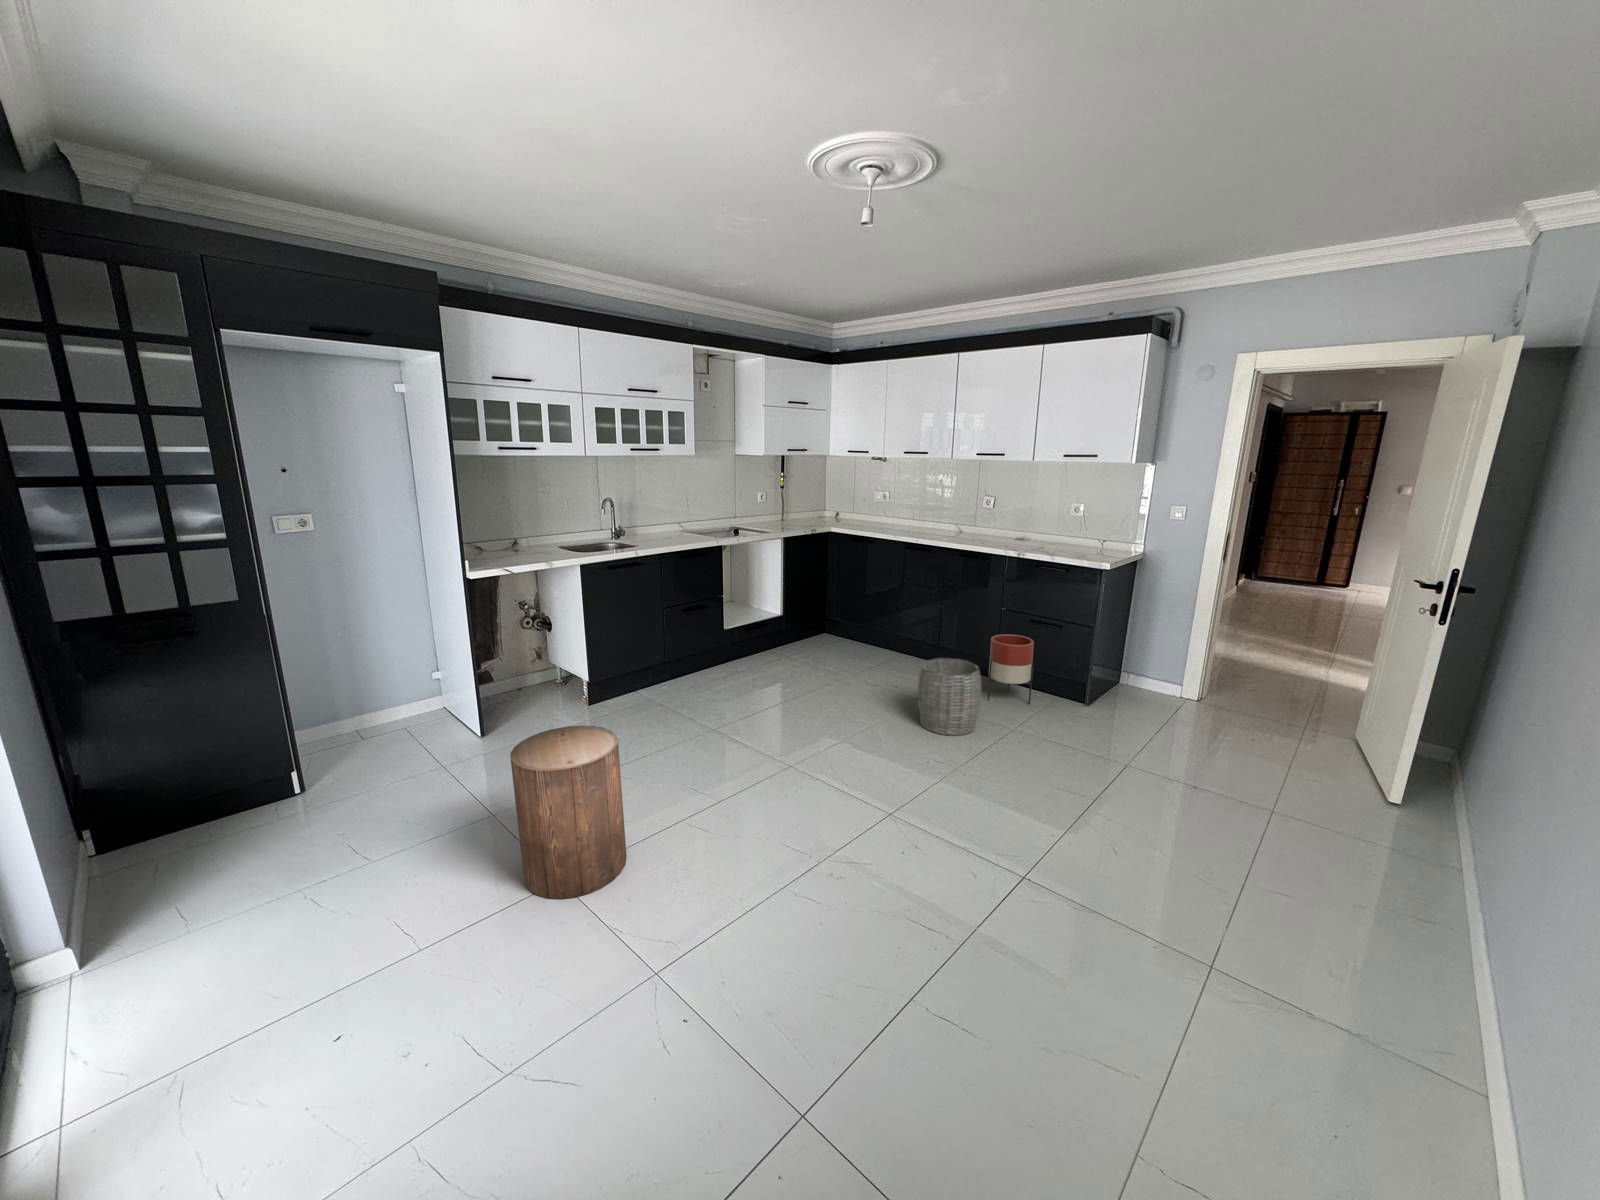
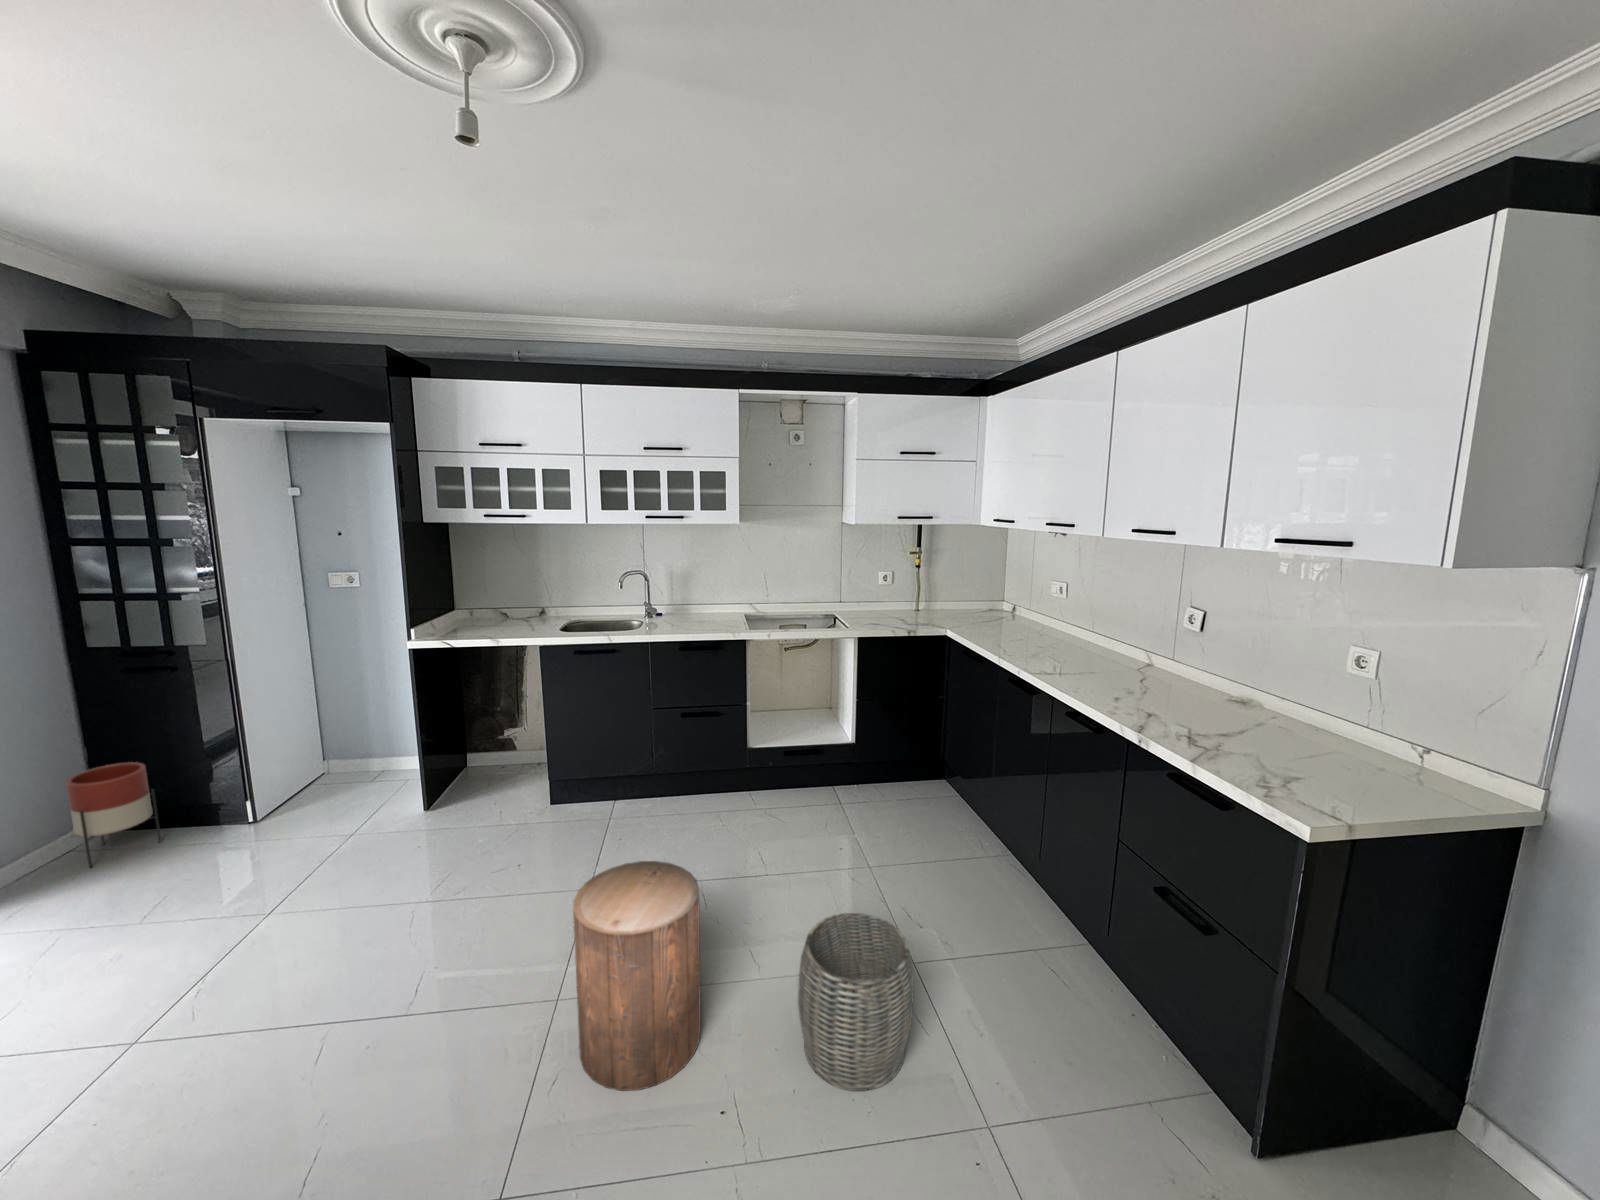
planter: present [988,634,1034,704] -> present [66,762,161,868]
stool: present [510,726,627,899] -> present [573,861,701,1091]

